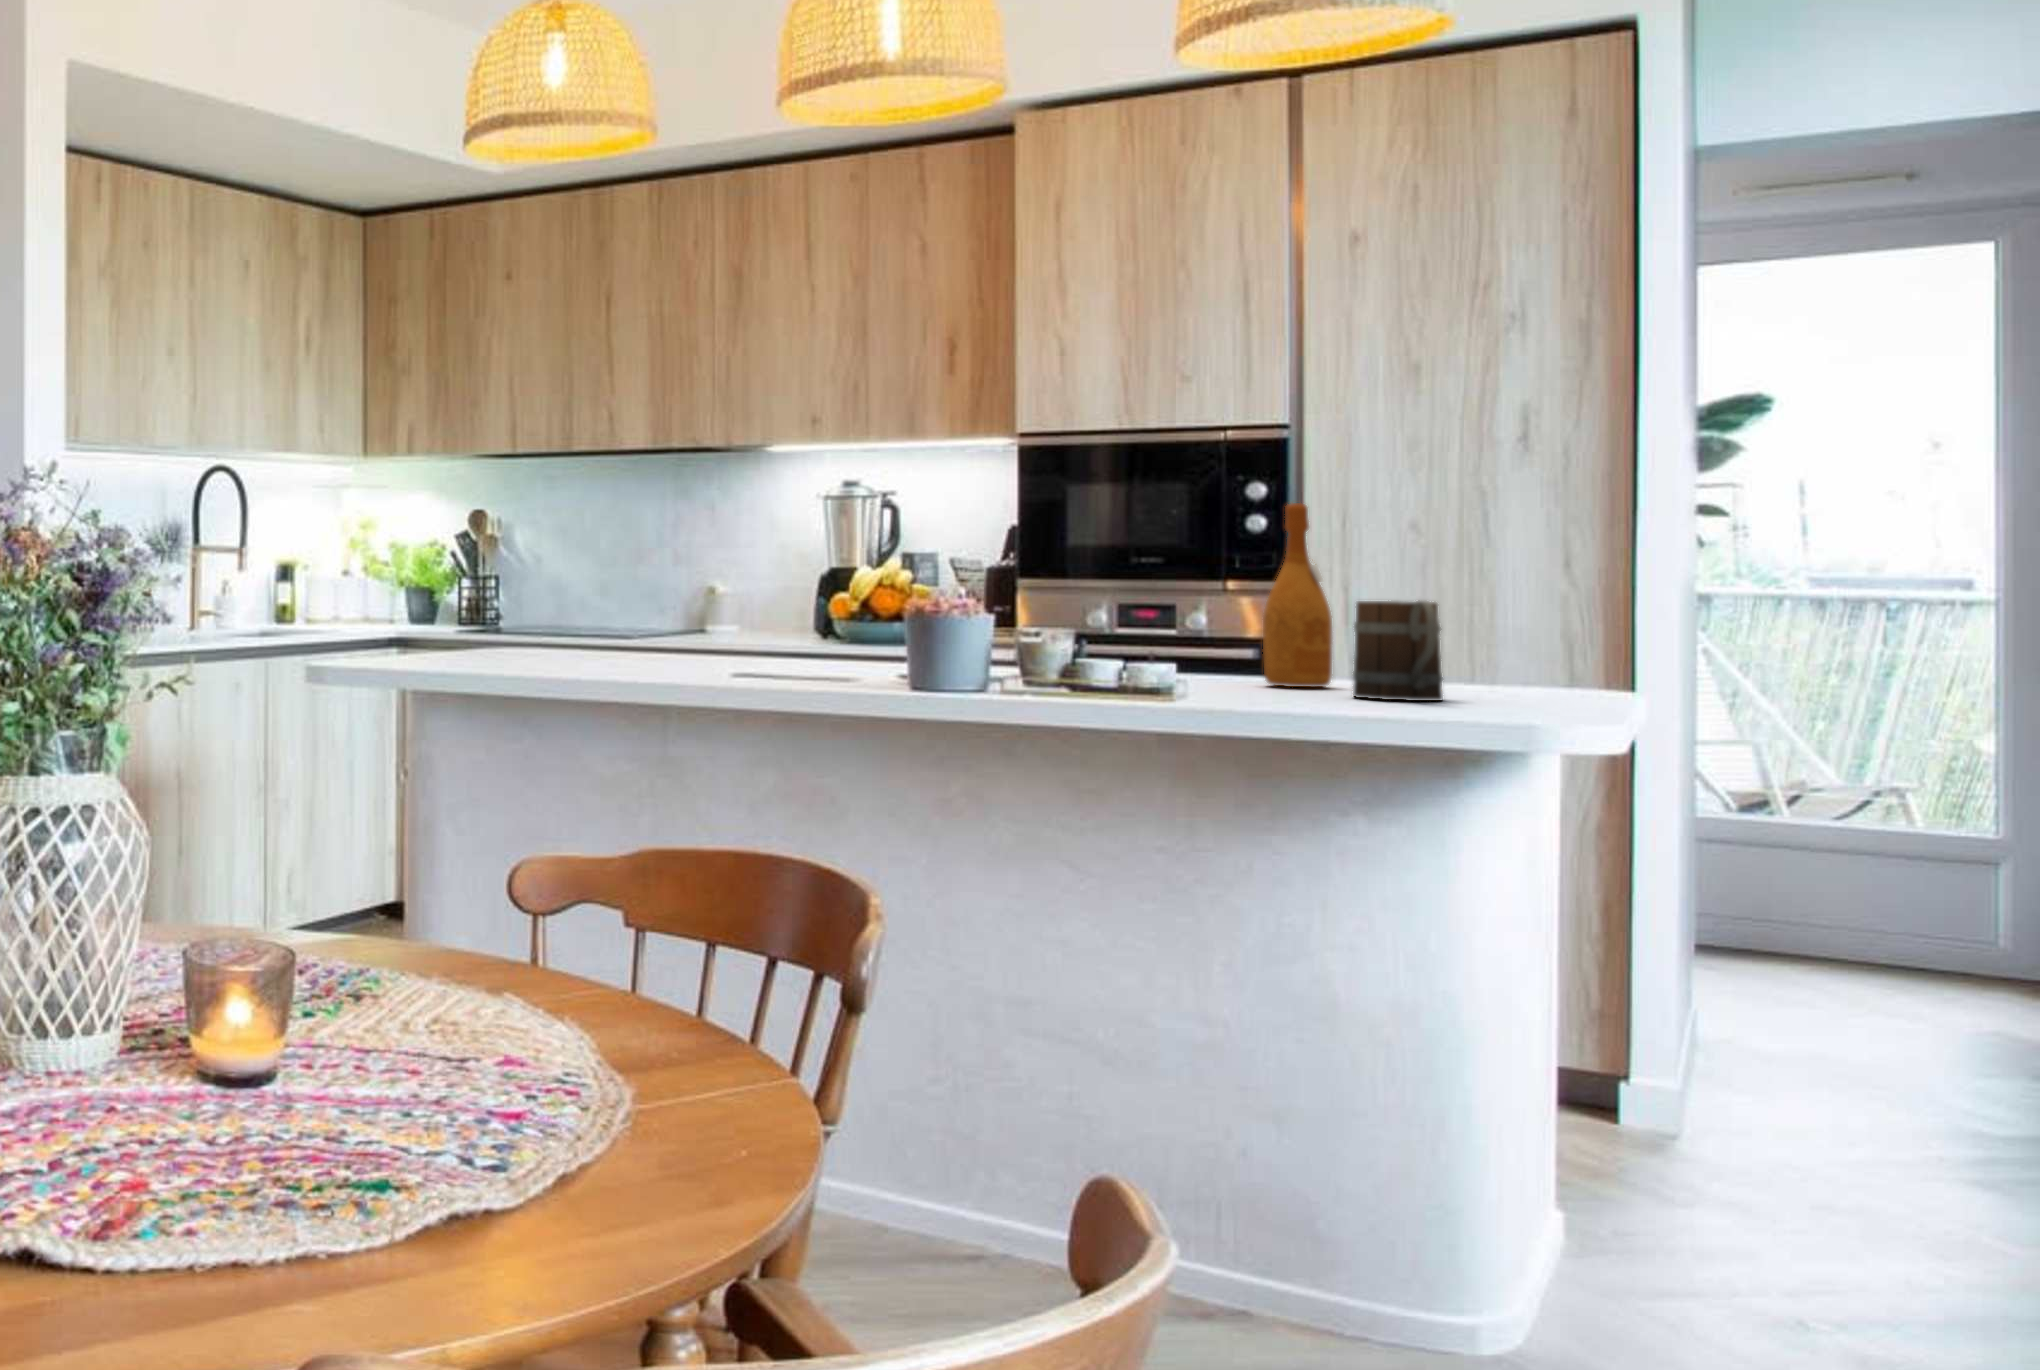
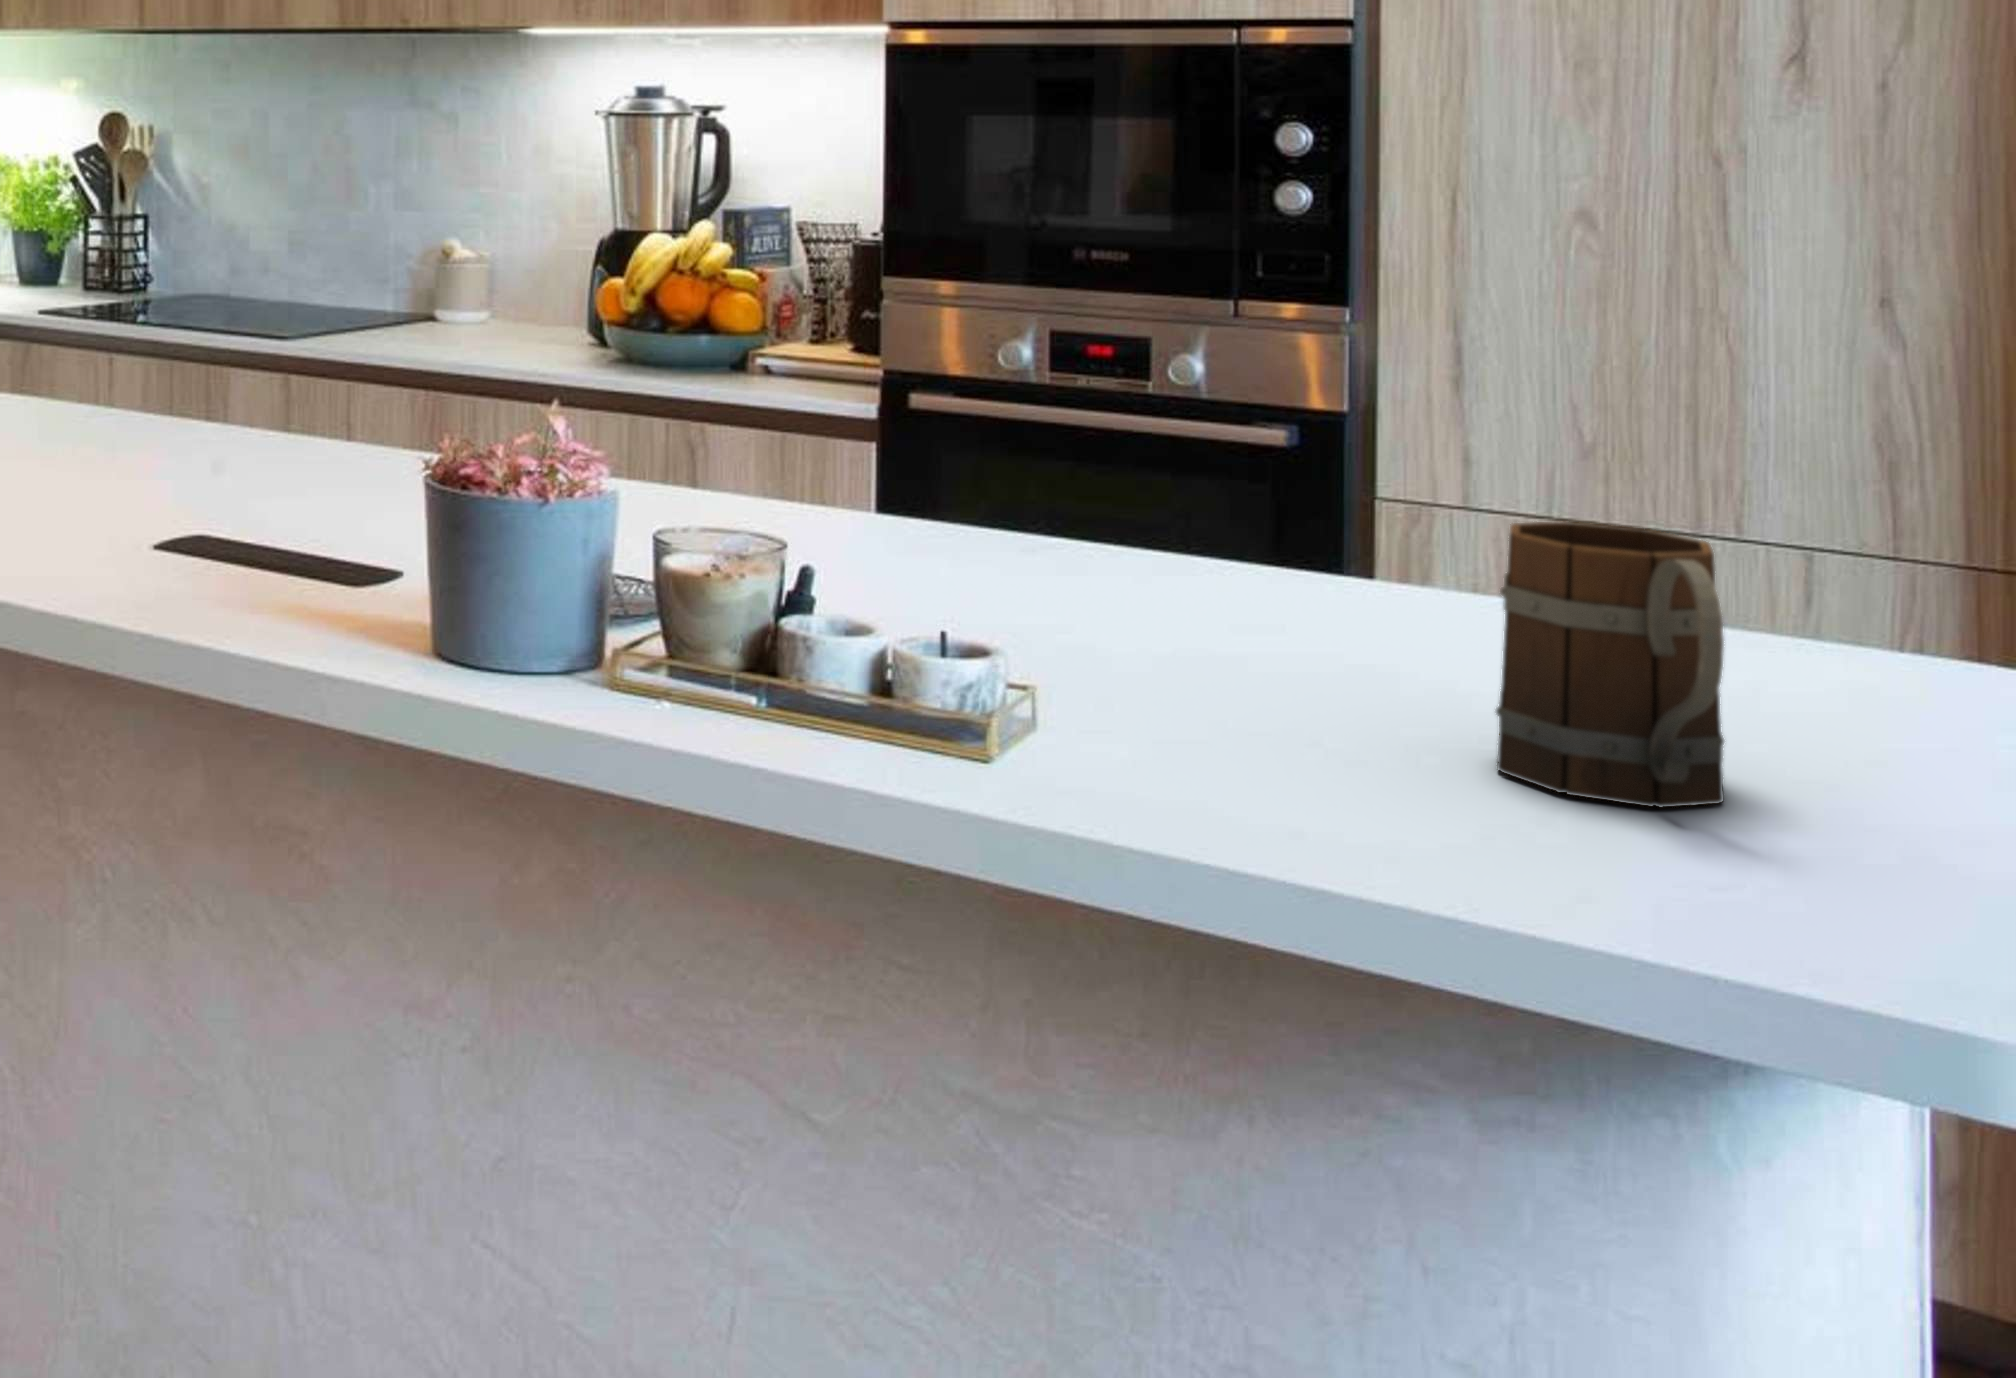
wine bottle: present [1263,503,1332,687] -> none [1285,254,1442,689]

